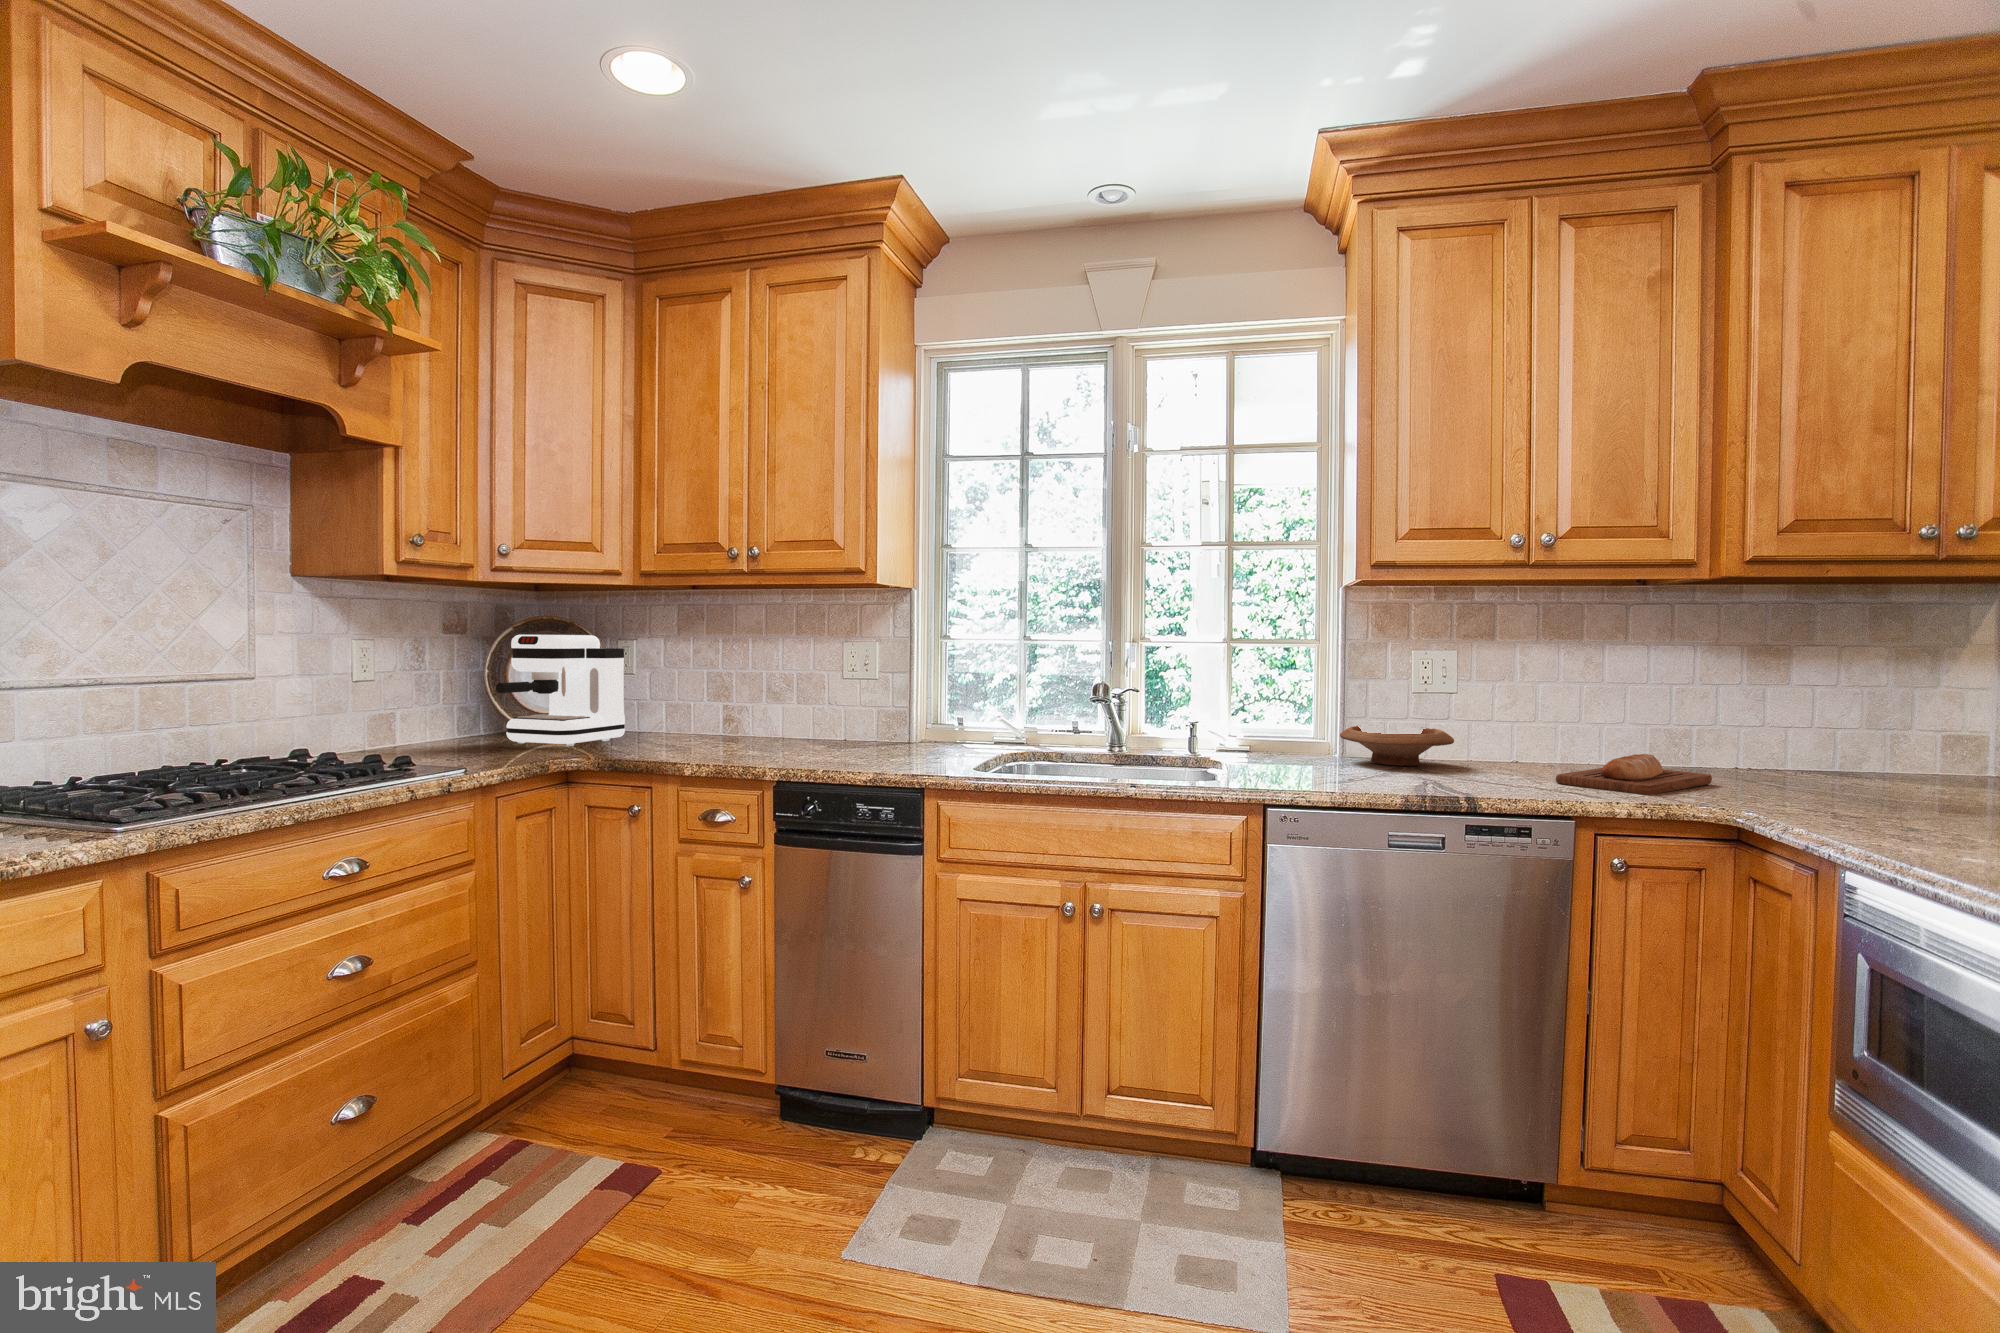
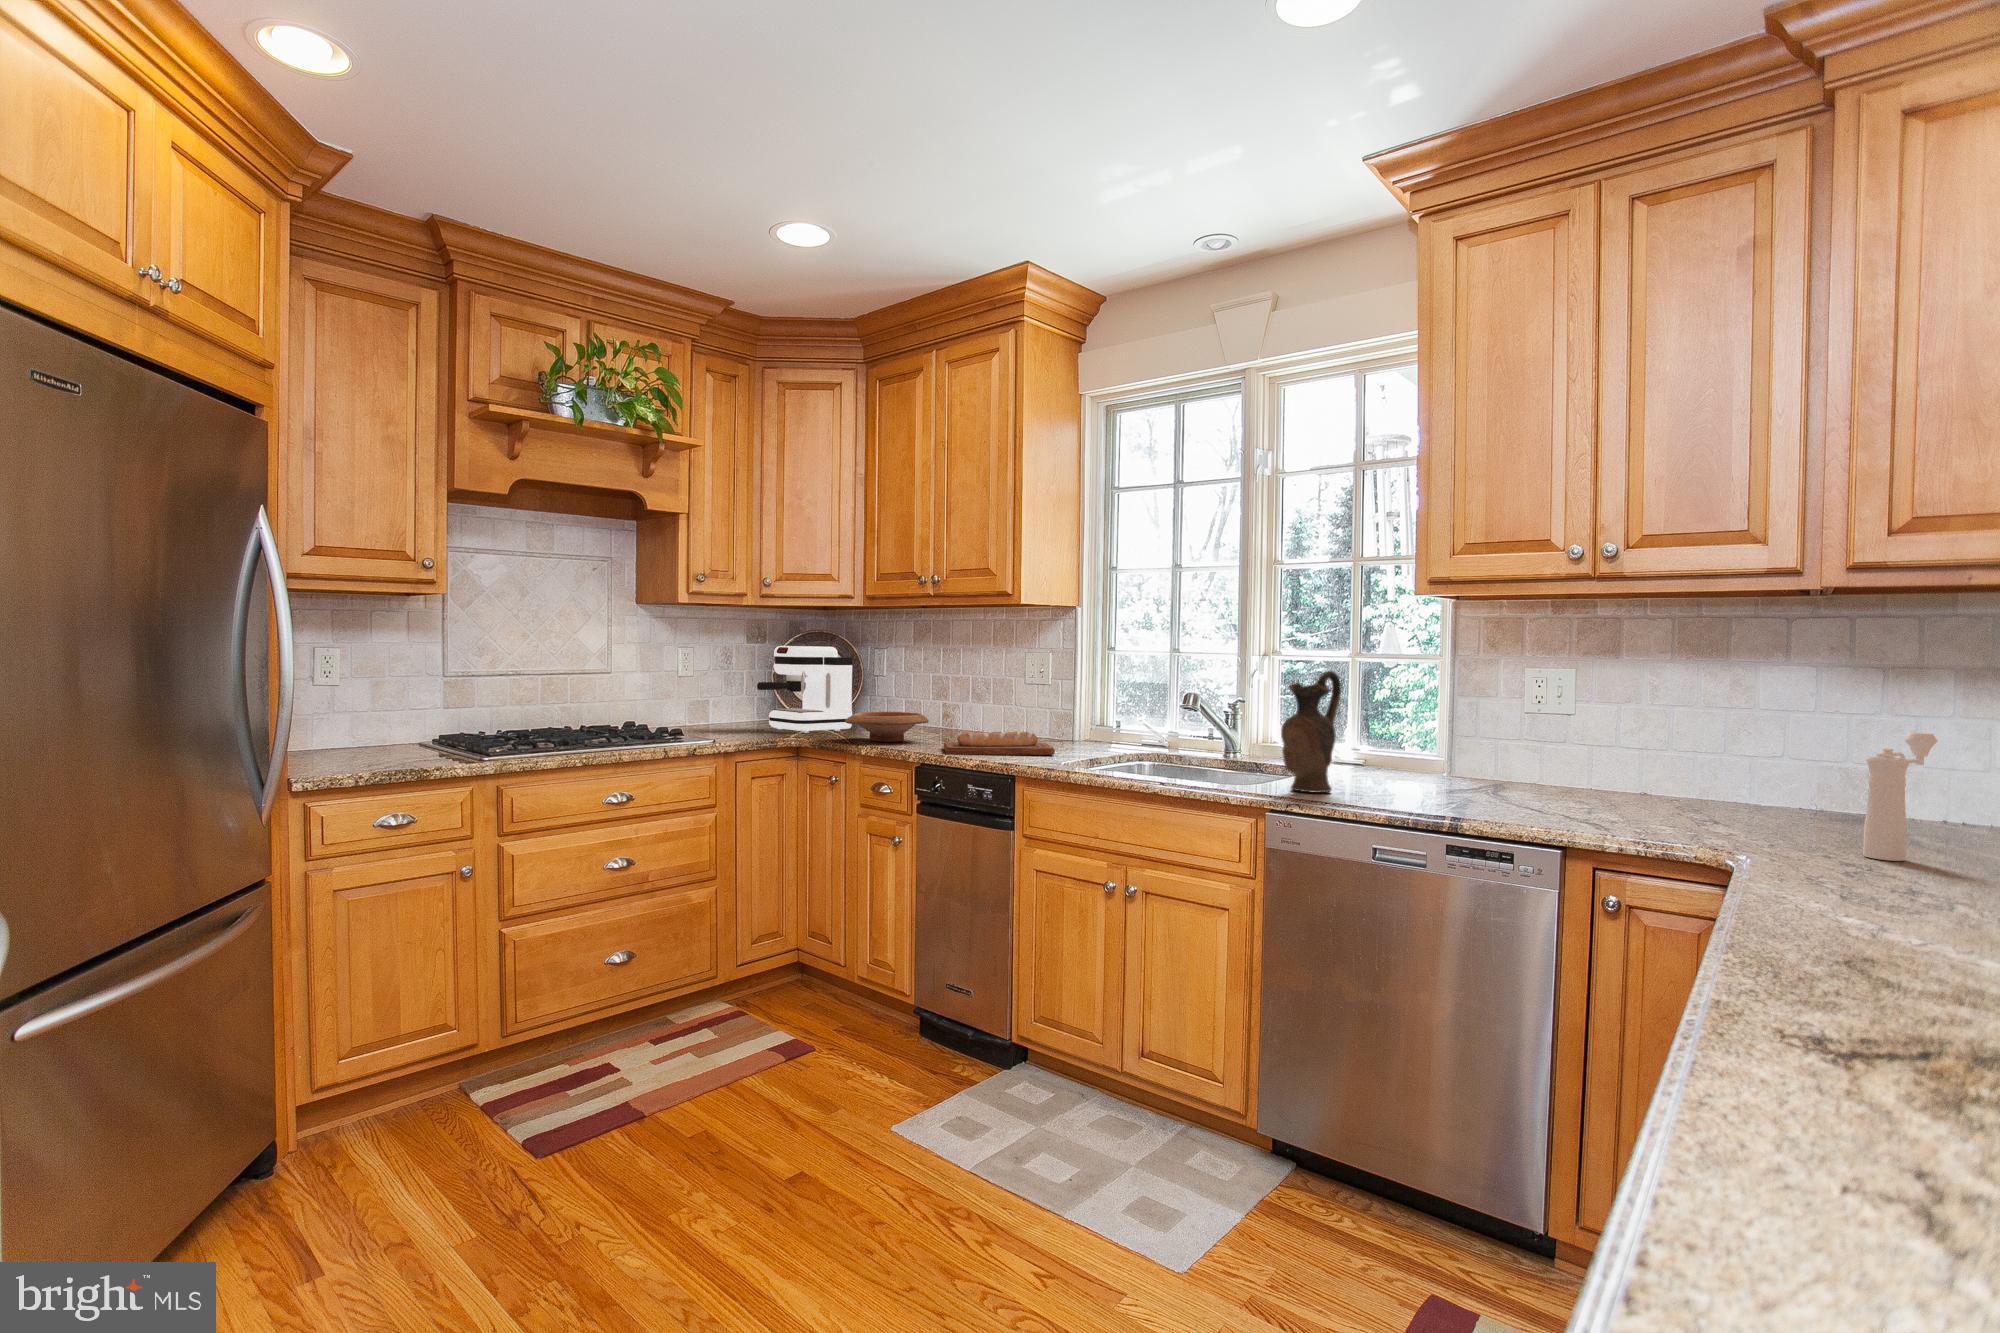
ceramic pitcher: none [1267,654,1321,783] -> present [1281,670,1341,793]
pepper mill: none [1828,698,1871,810] -> present [1863,733,1938,861]
wooden bowl: present [1340,726,1454,766] -> present [845,712,928,742]
bread loaf: present [1556,754,1712,795] -> present [944,732,1055,755]

